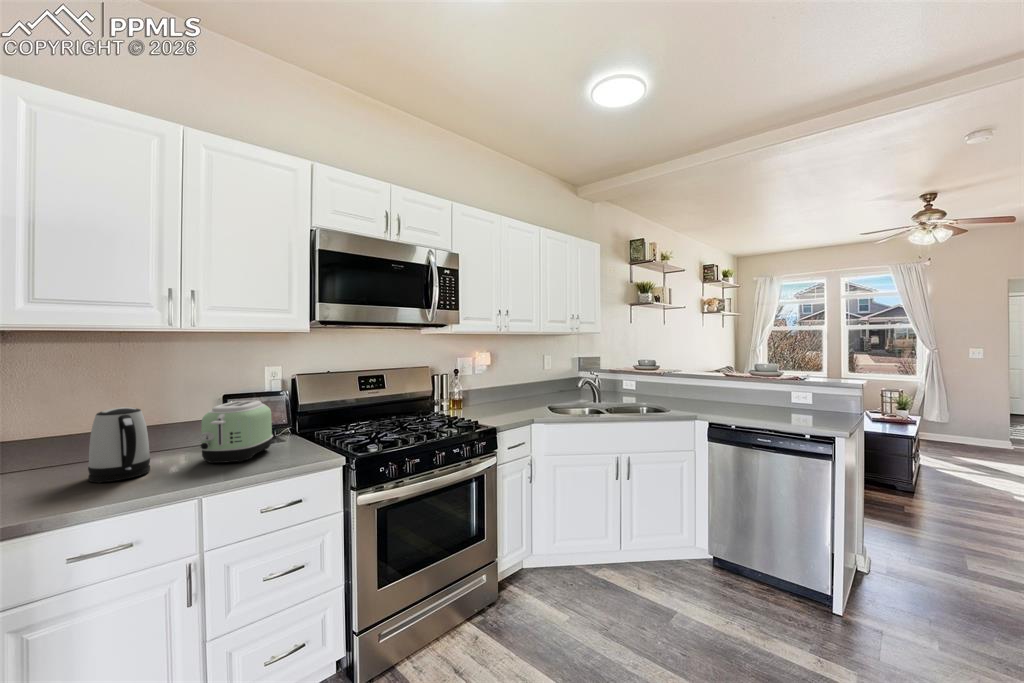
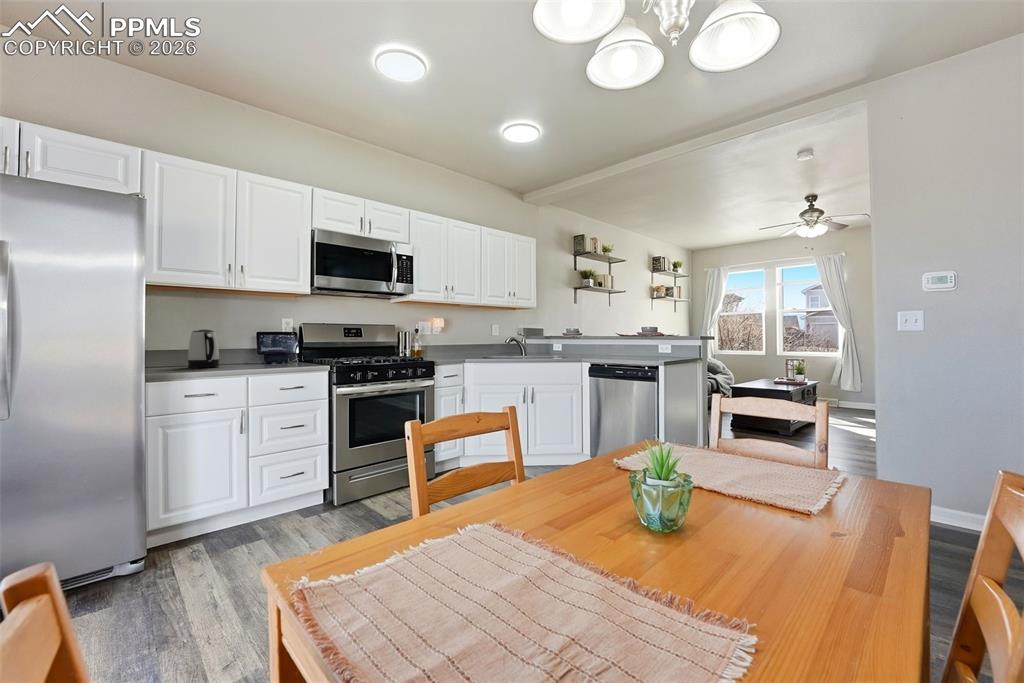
toaster: present [200,401,273,463] -> none [246,334,288,366]

